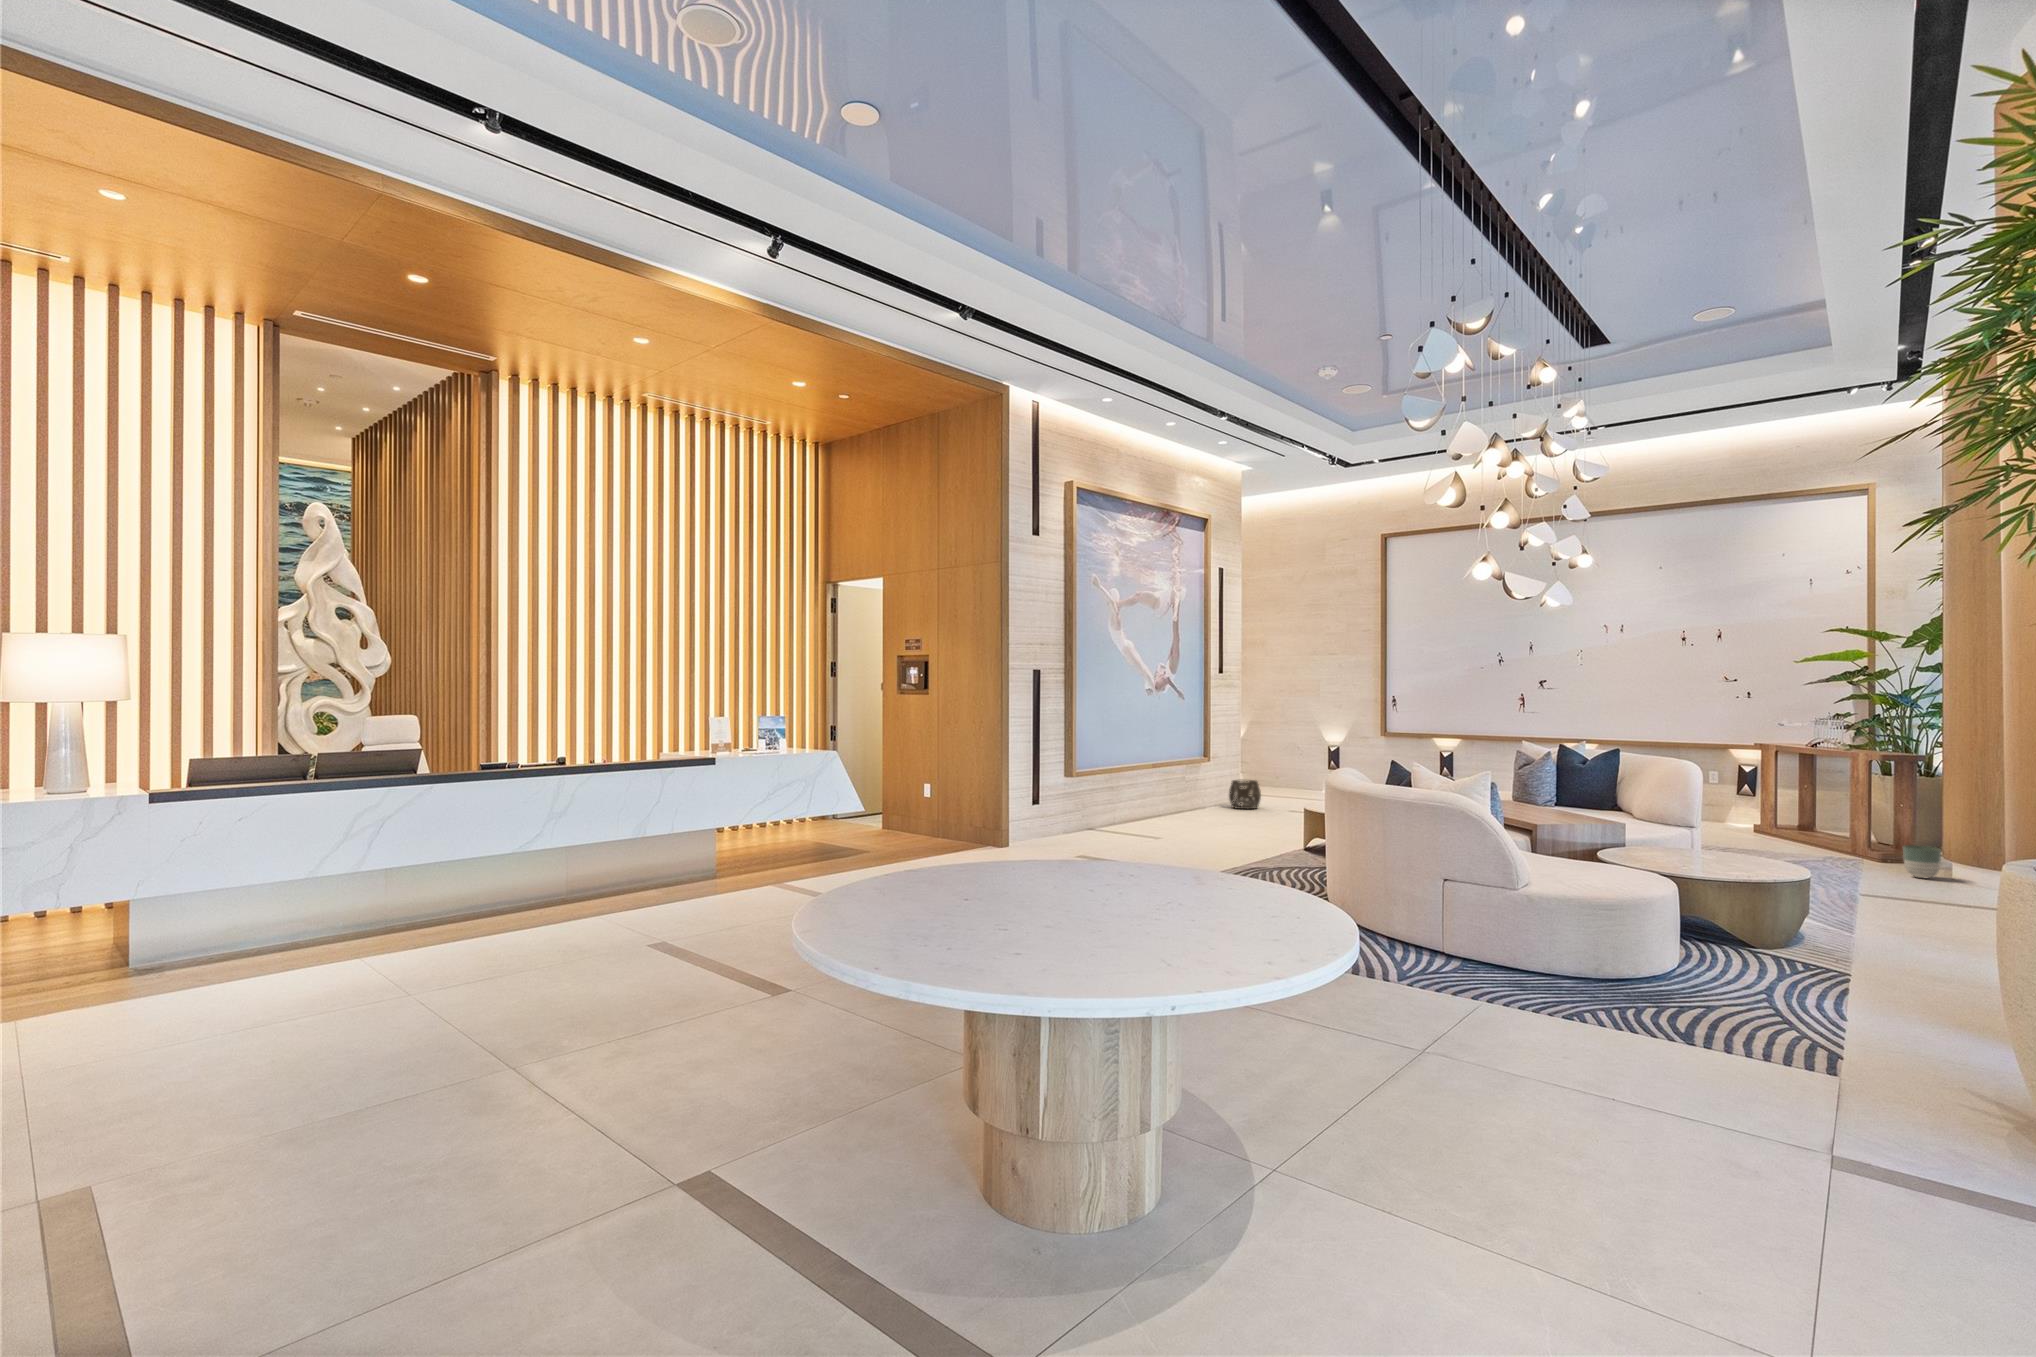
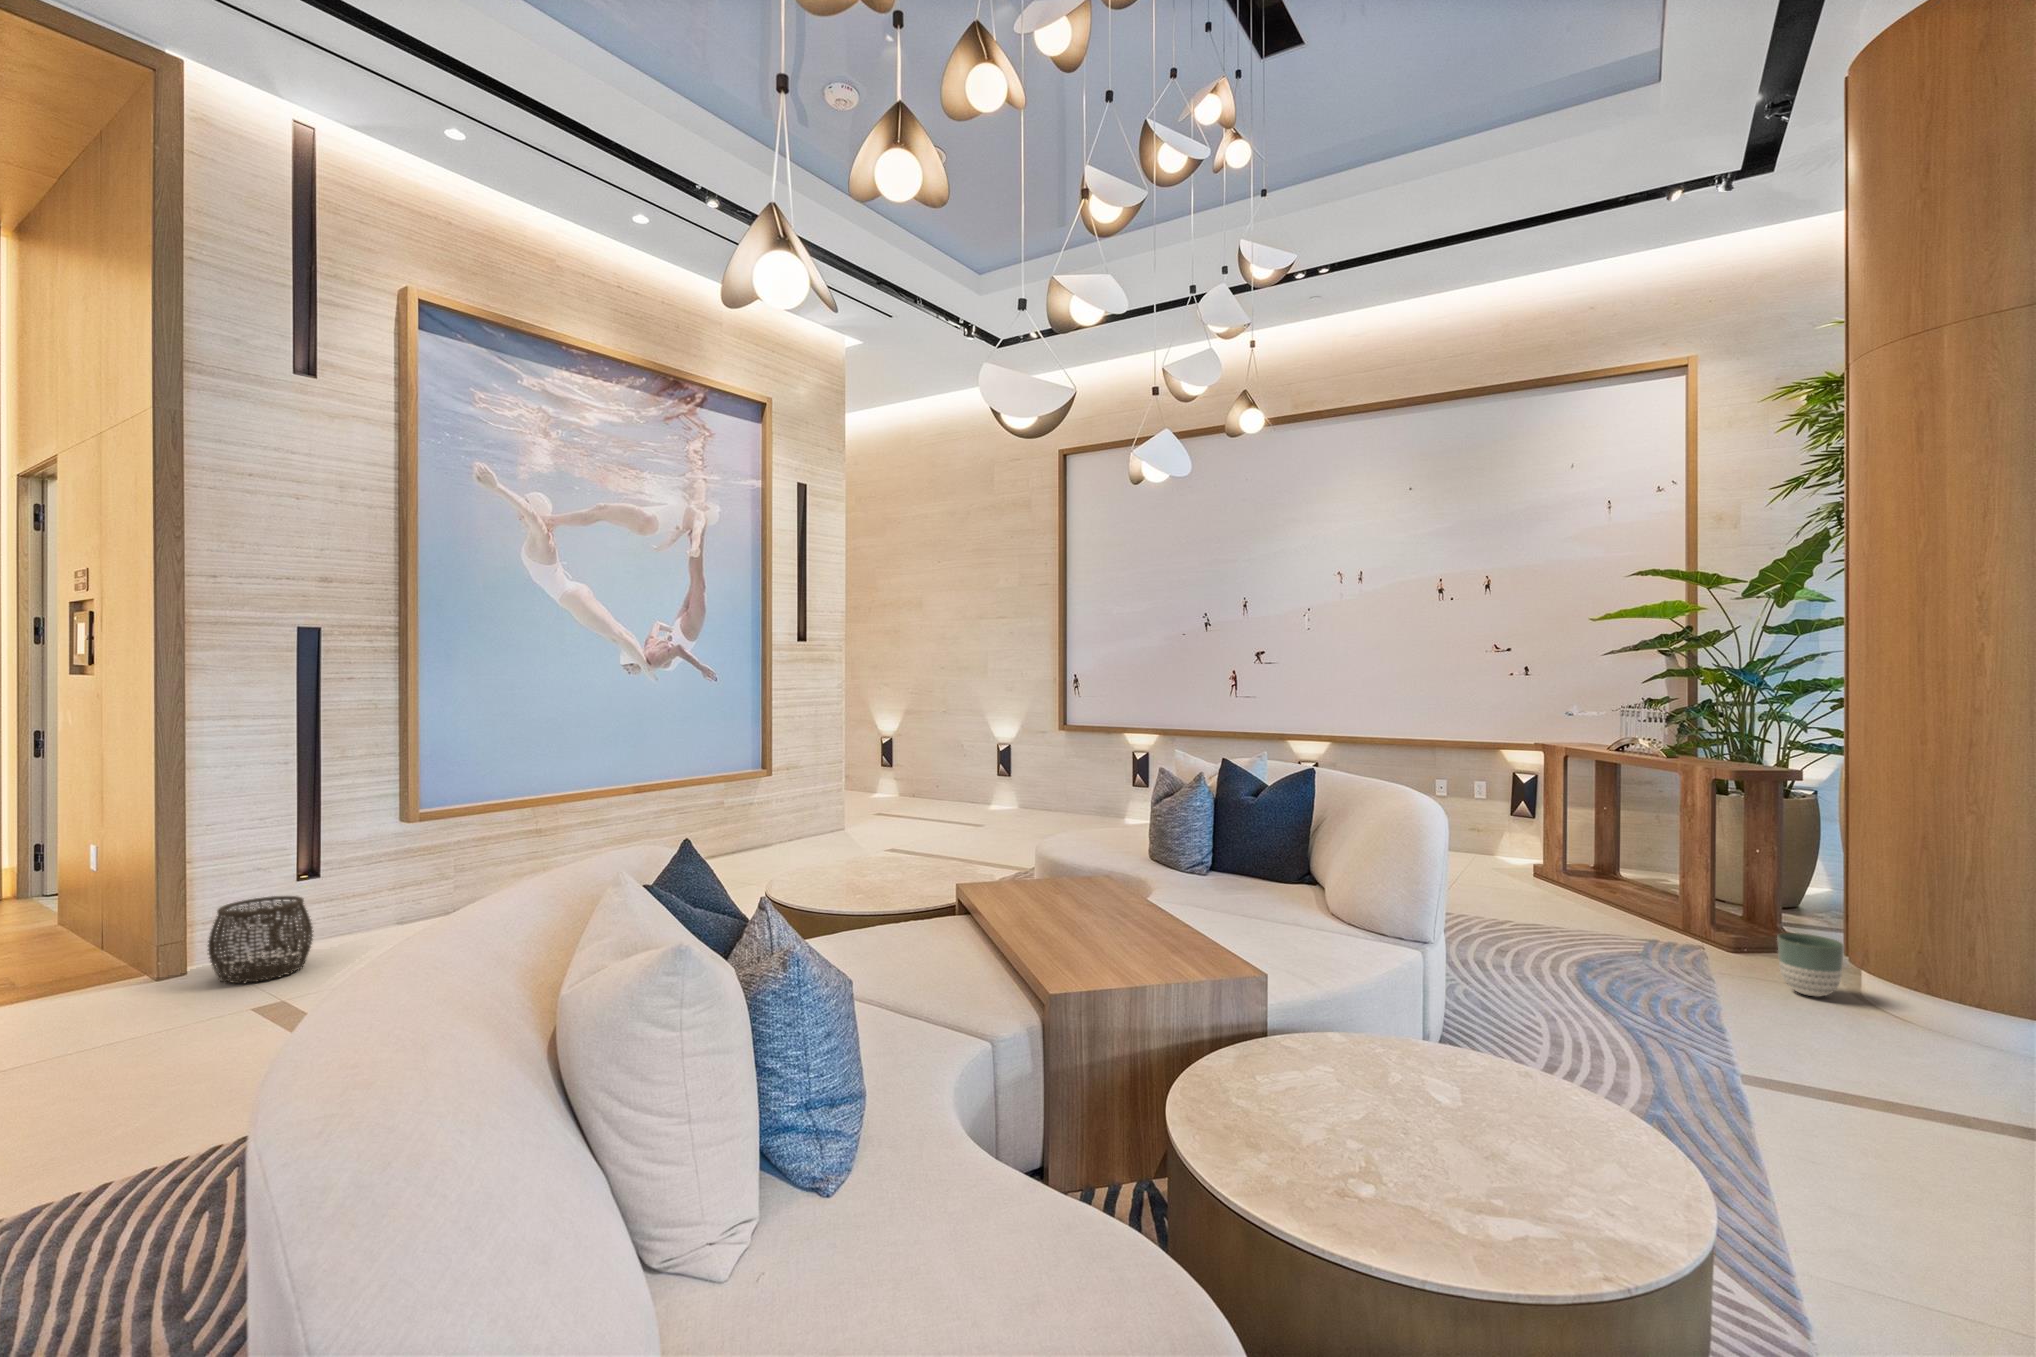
woven basket: present [1229,780,1261,809] -> present [208,896,314,984]

